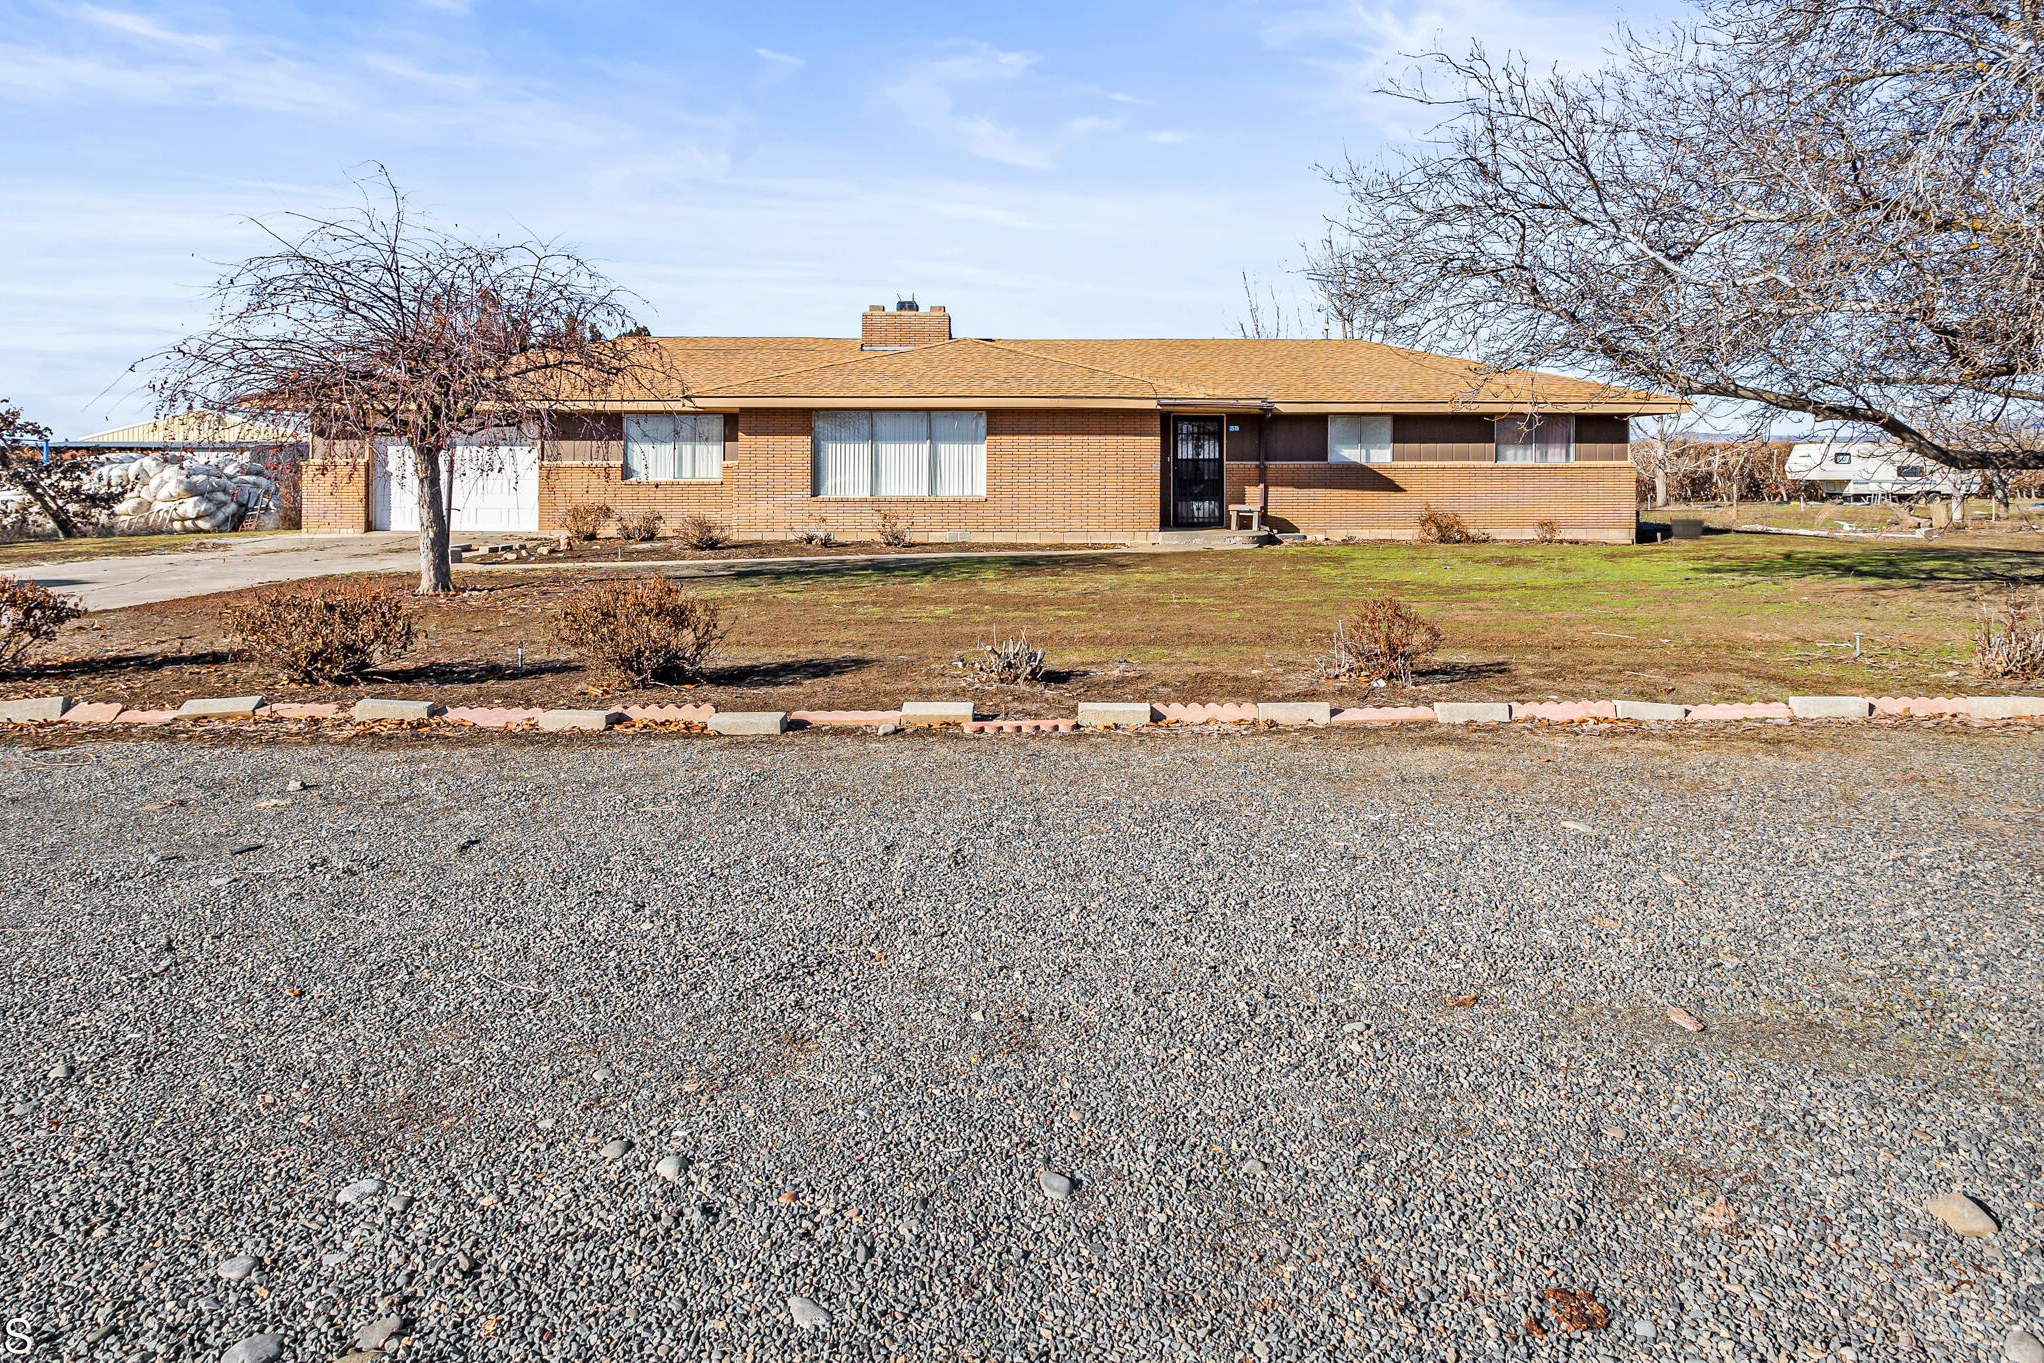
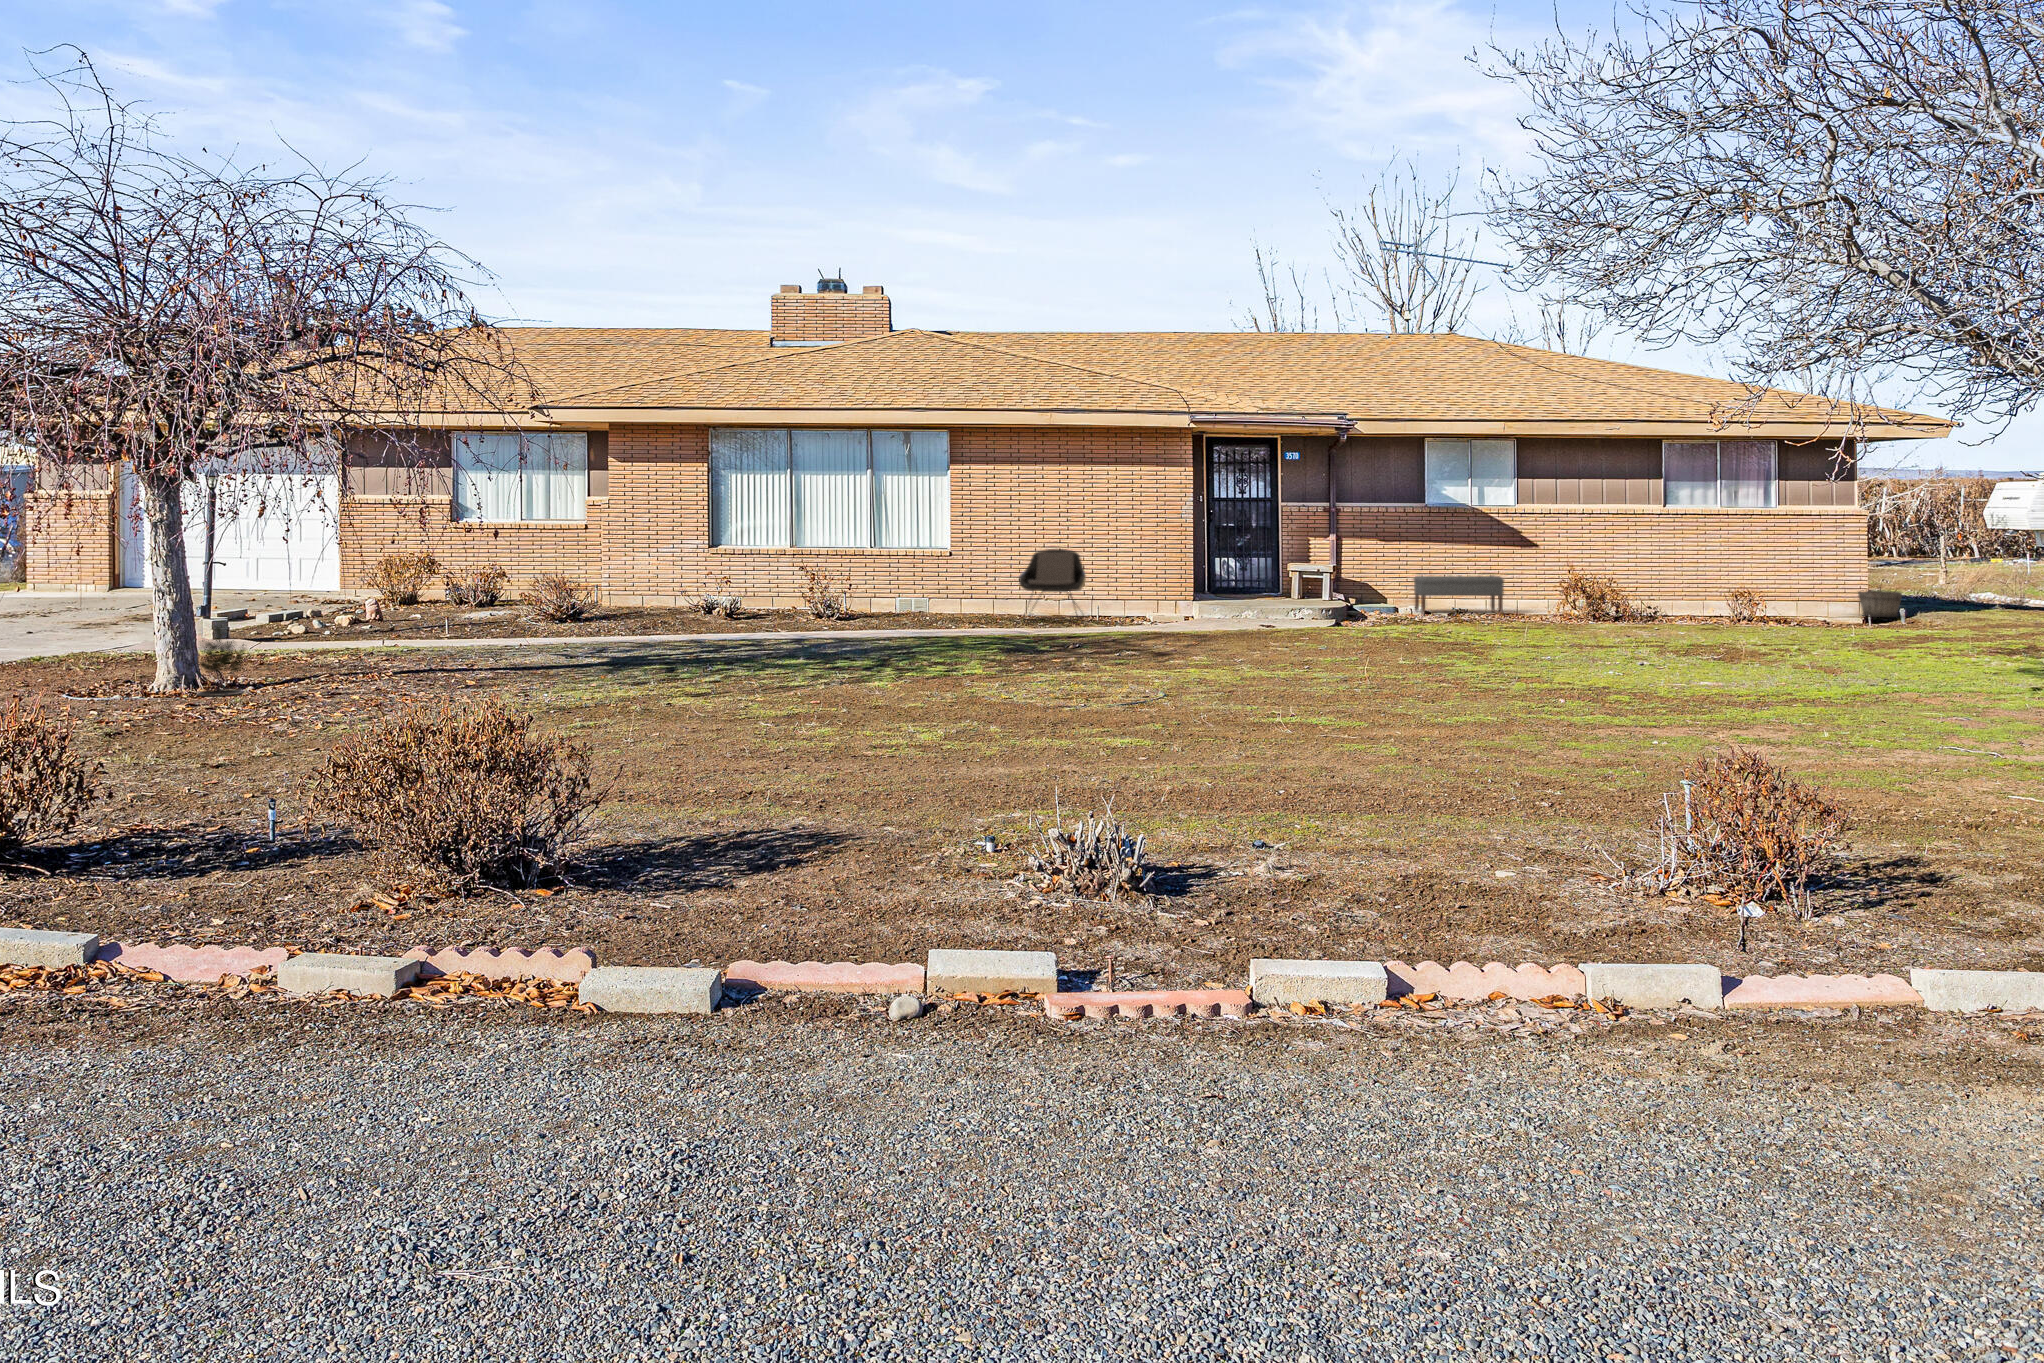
lounge chair: none [1028,495,1077,548] -> present [1019,549,1086,622]
bench: none [1328,511,1396,540] -> present [1413,575,1504,613]
potted tree: none [451,542,488,595] -> present [197,626,246,696]

